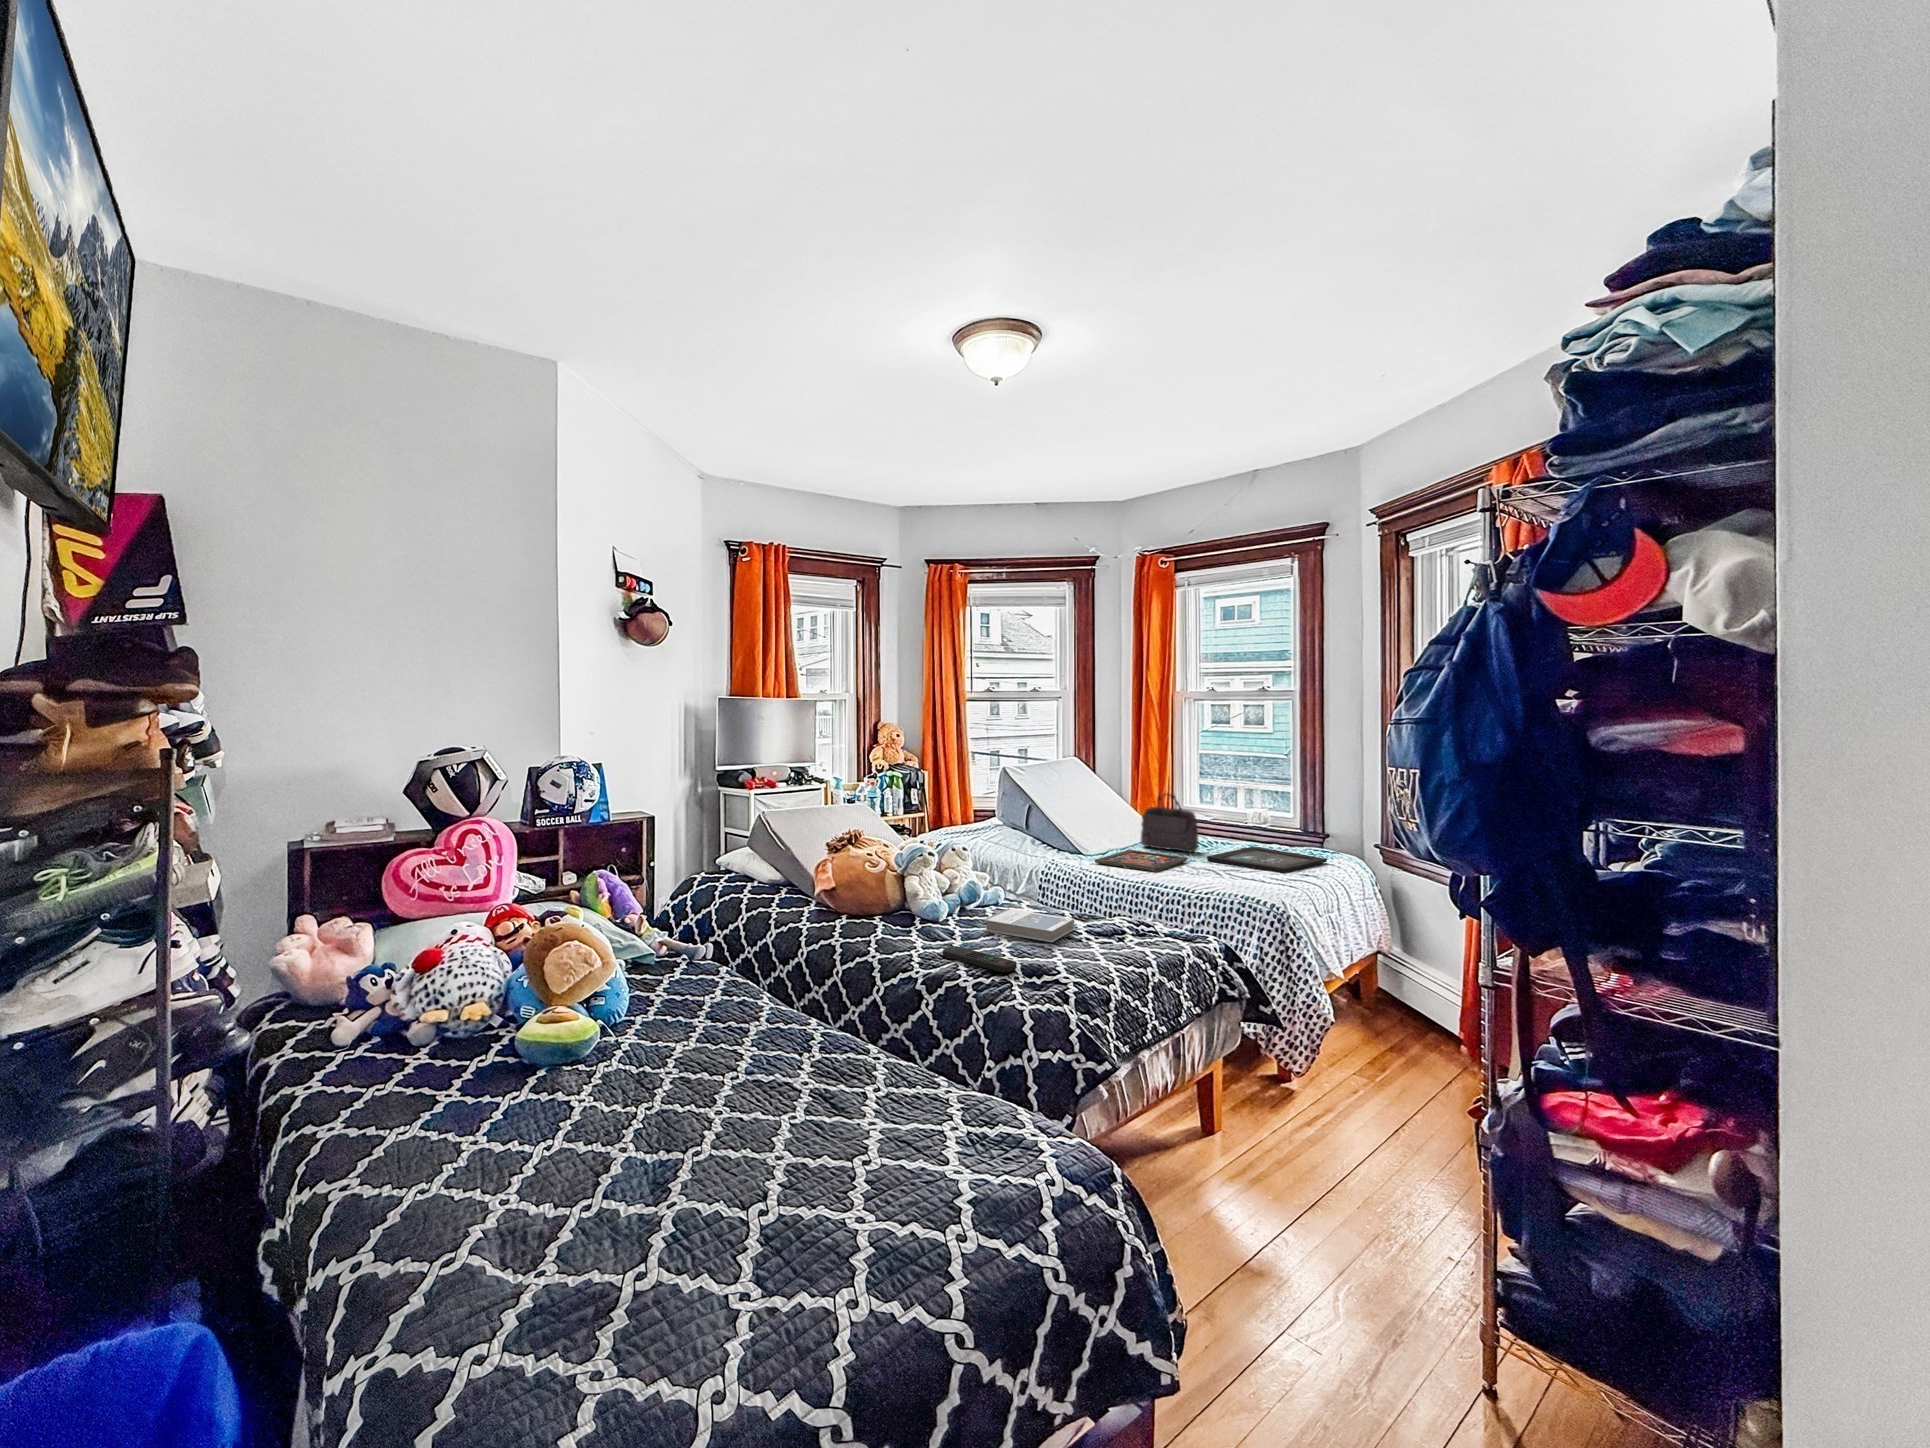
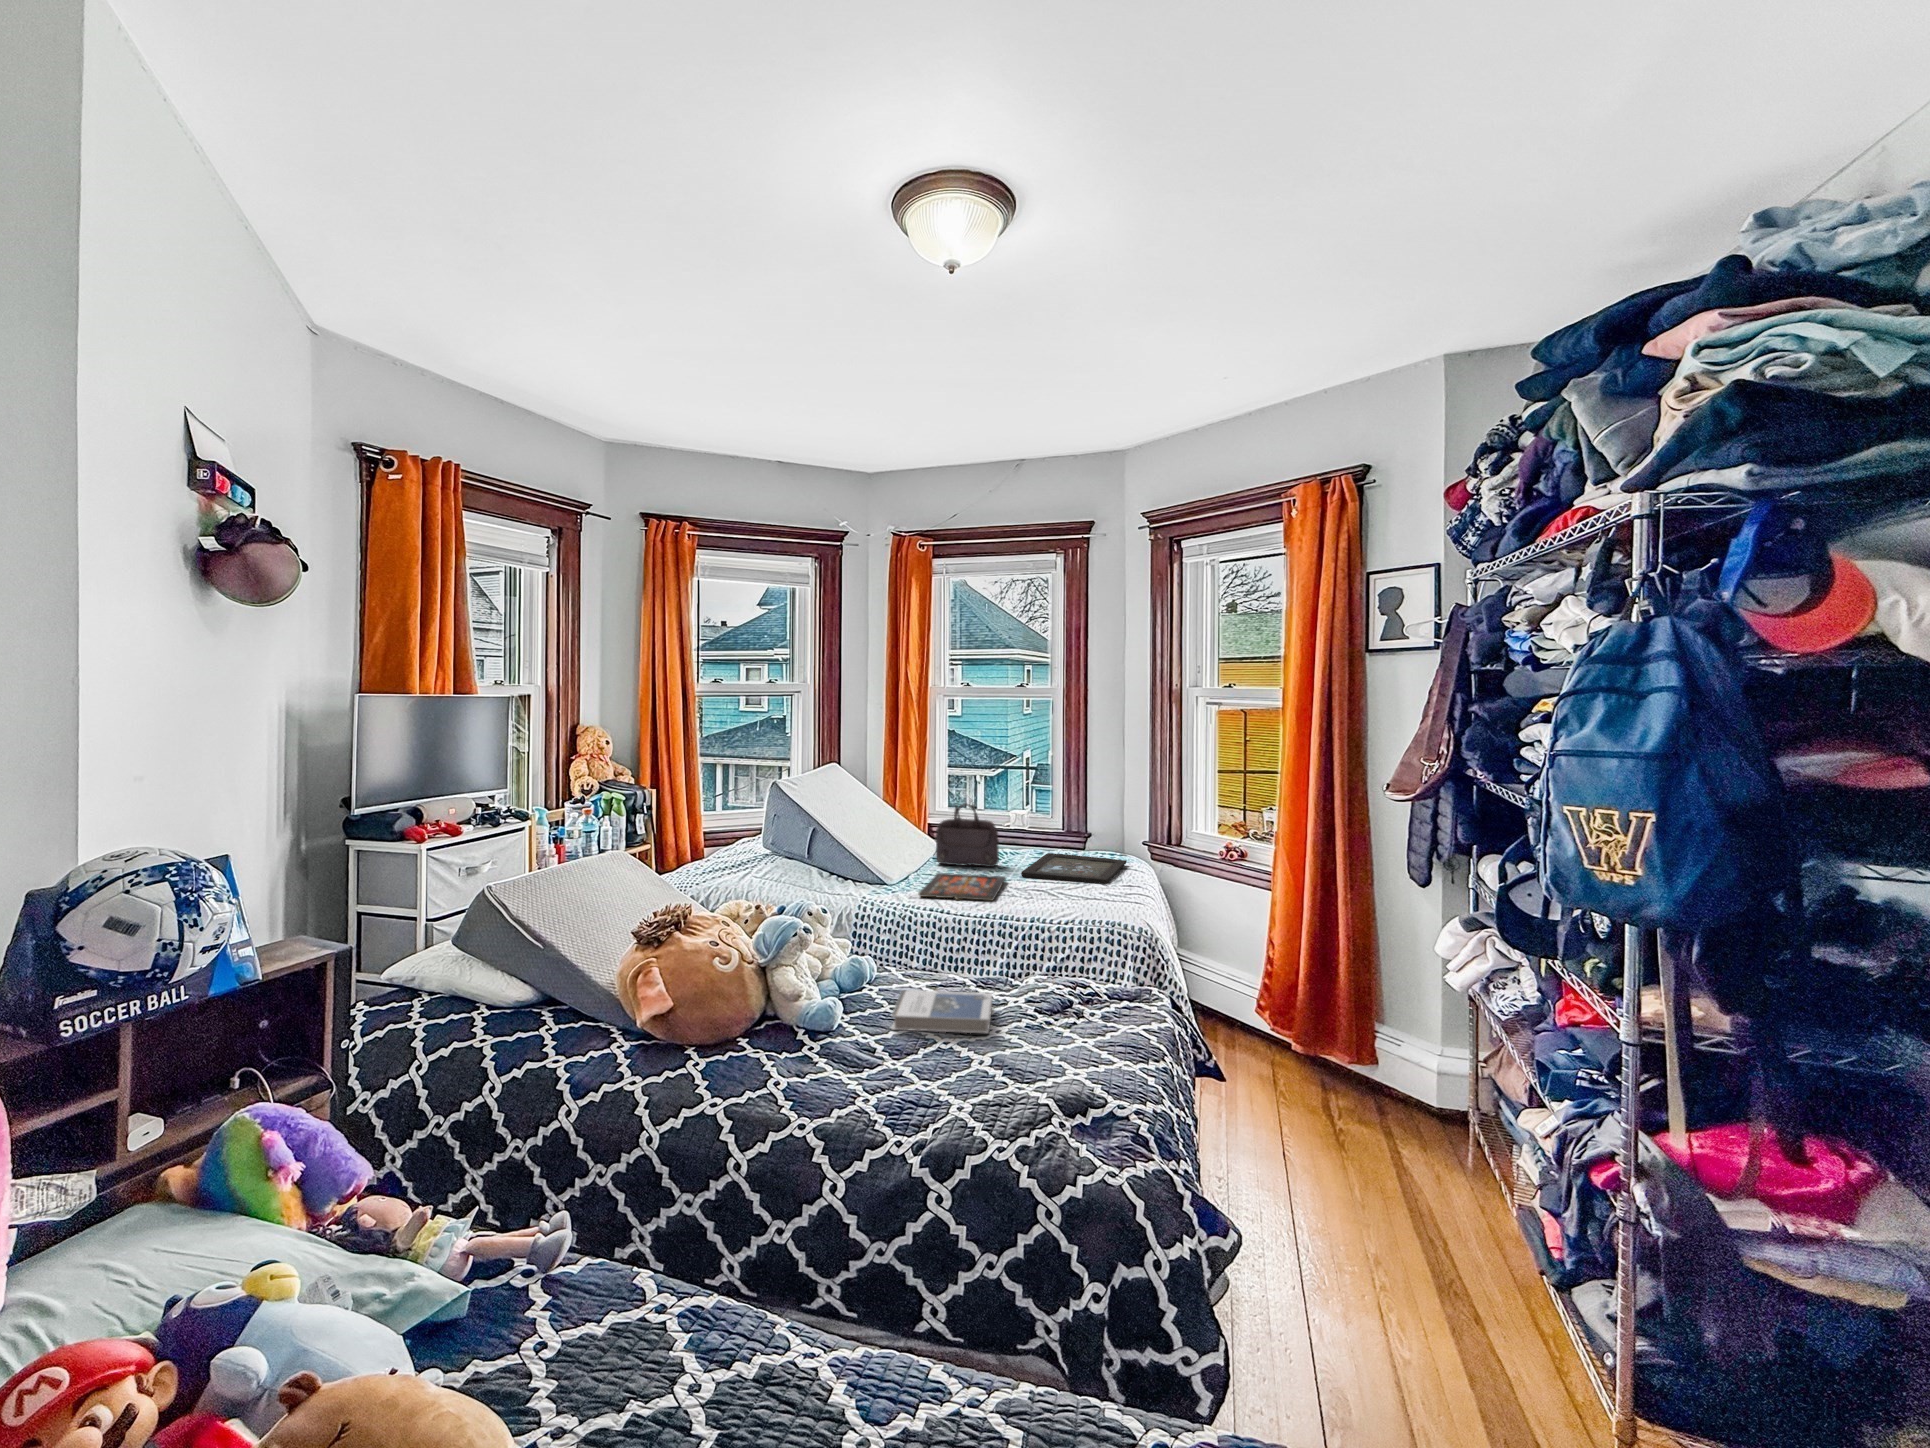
remote control: present [943,946,1017,973] -> none [878,1068,988,1101]

